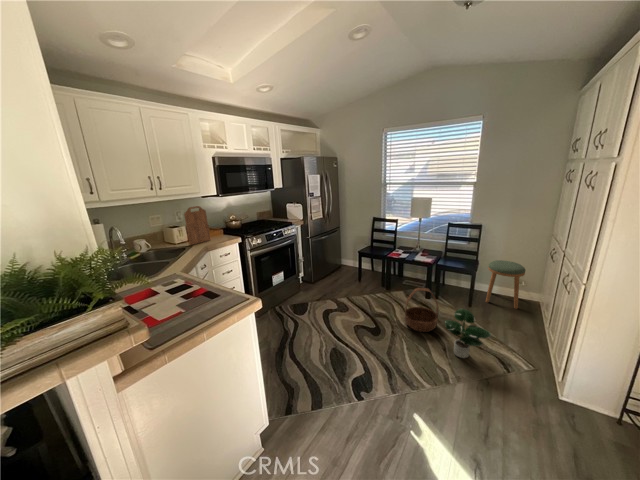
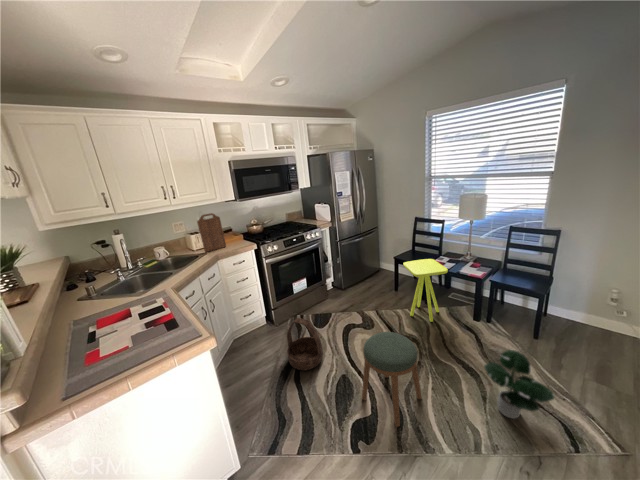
side table: none [371,251,407,303] -> present [403,259,448,322]
stool: present [486,260,526,309] -> present [362,332,422,427]
basket: present [405,288,438,332] -> present [287,318,323,370]

